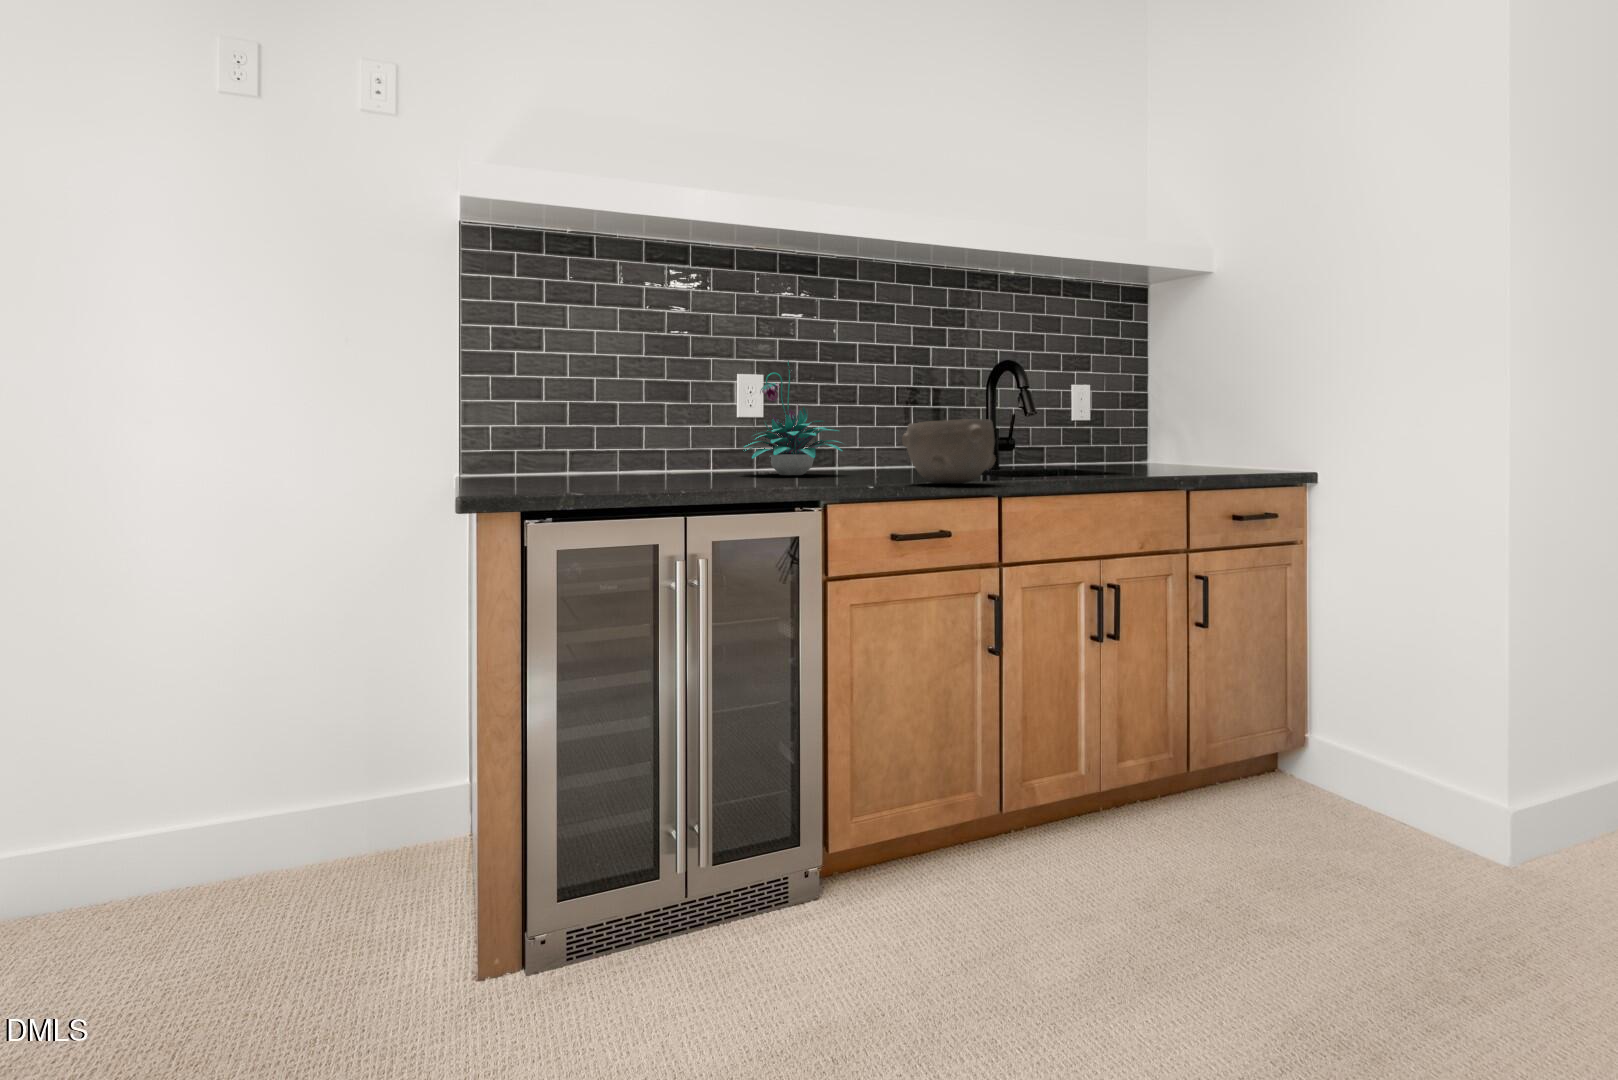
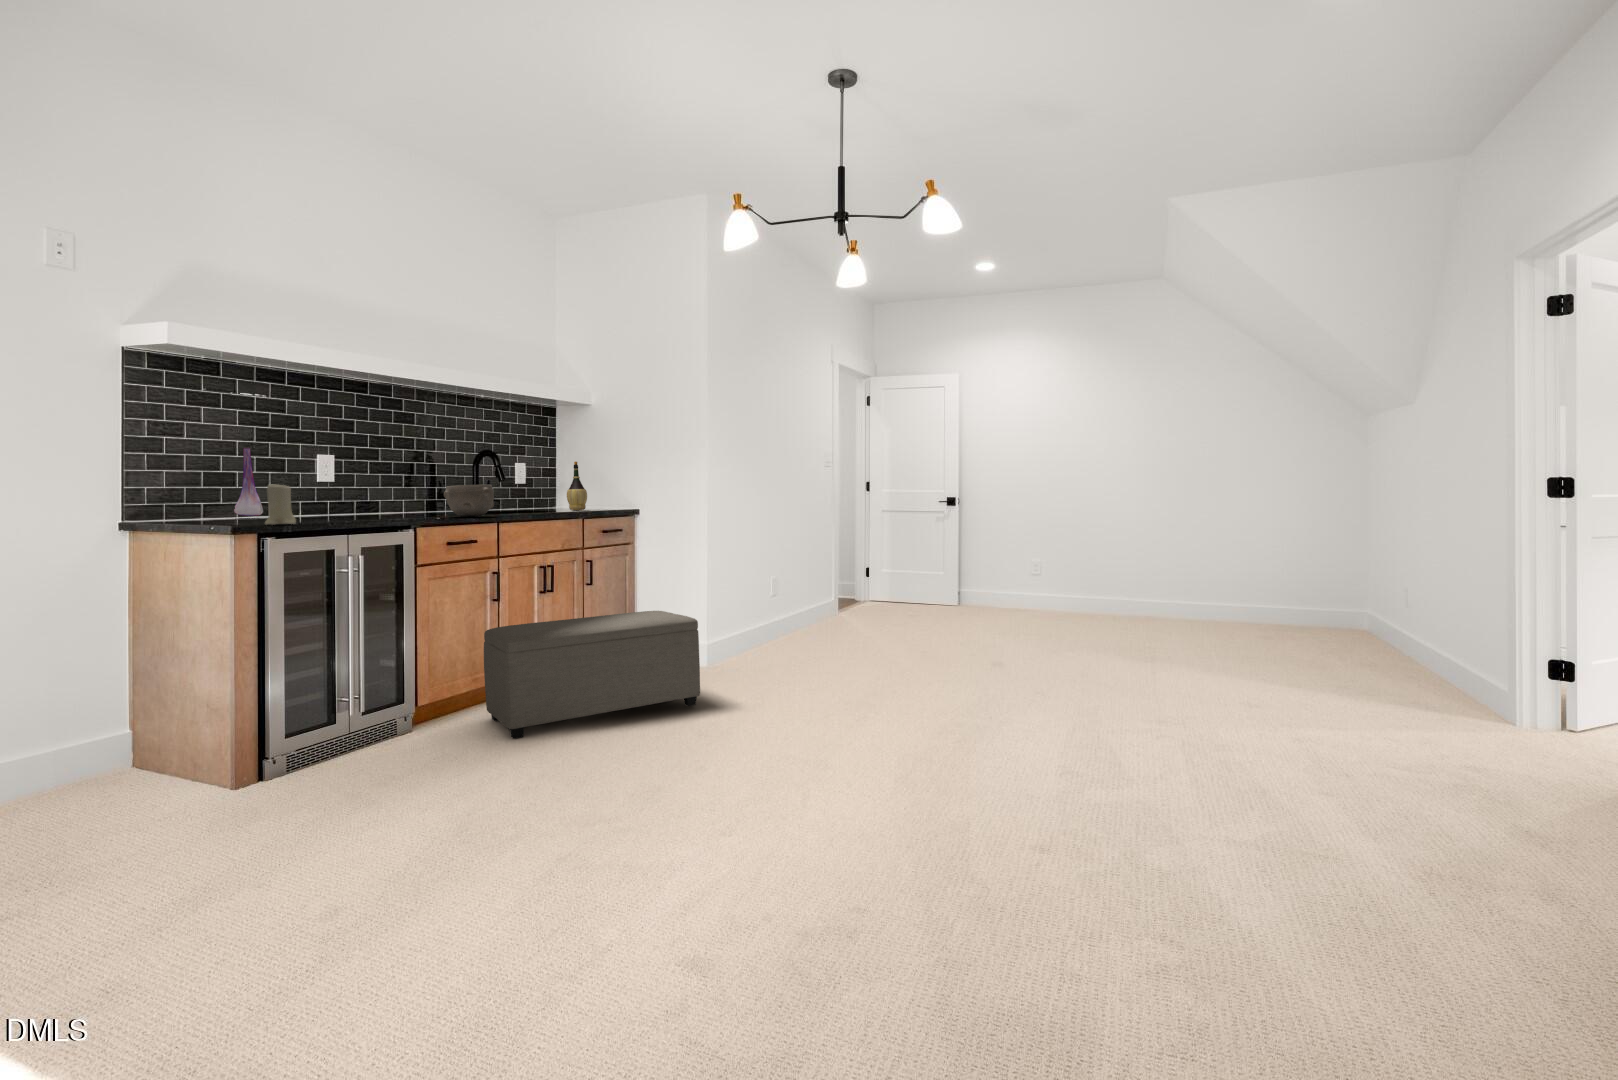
plant: present [744,360,842,475] -> none [317,442,393,515]
vase: none [605,364,647,478] -> present [234,448,263,516]
wine bottle: none [1164,377,1205,471] -> present [567,462,587,510]
candle: none [543,416,593,497] -> present [265,484,296,525]
ottoman: none [950,715,1486,1010] -> present [484,611,700,739]

